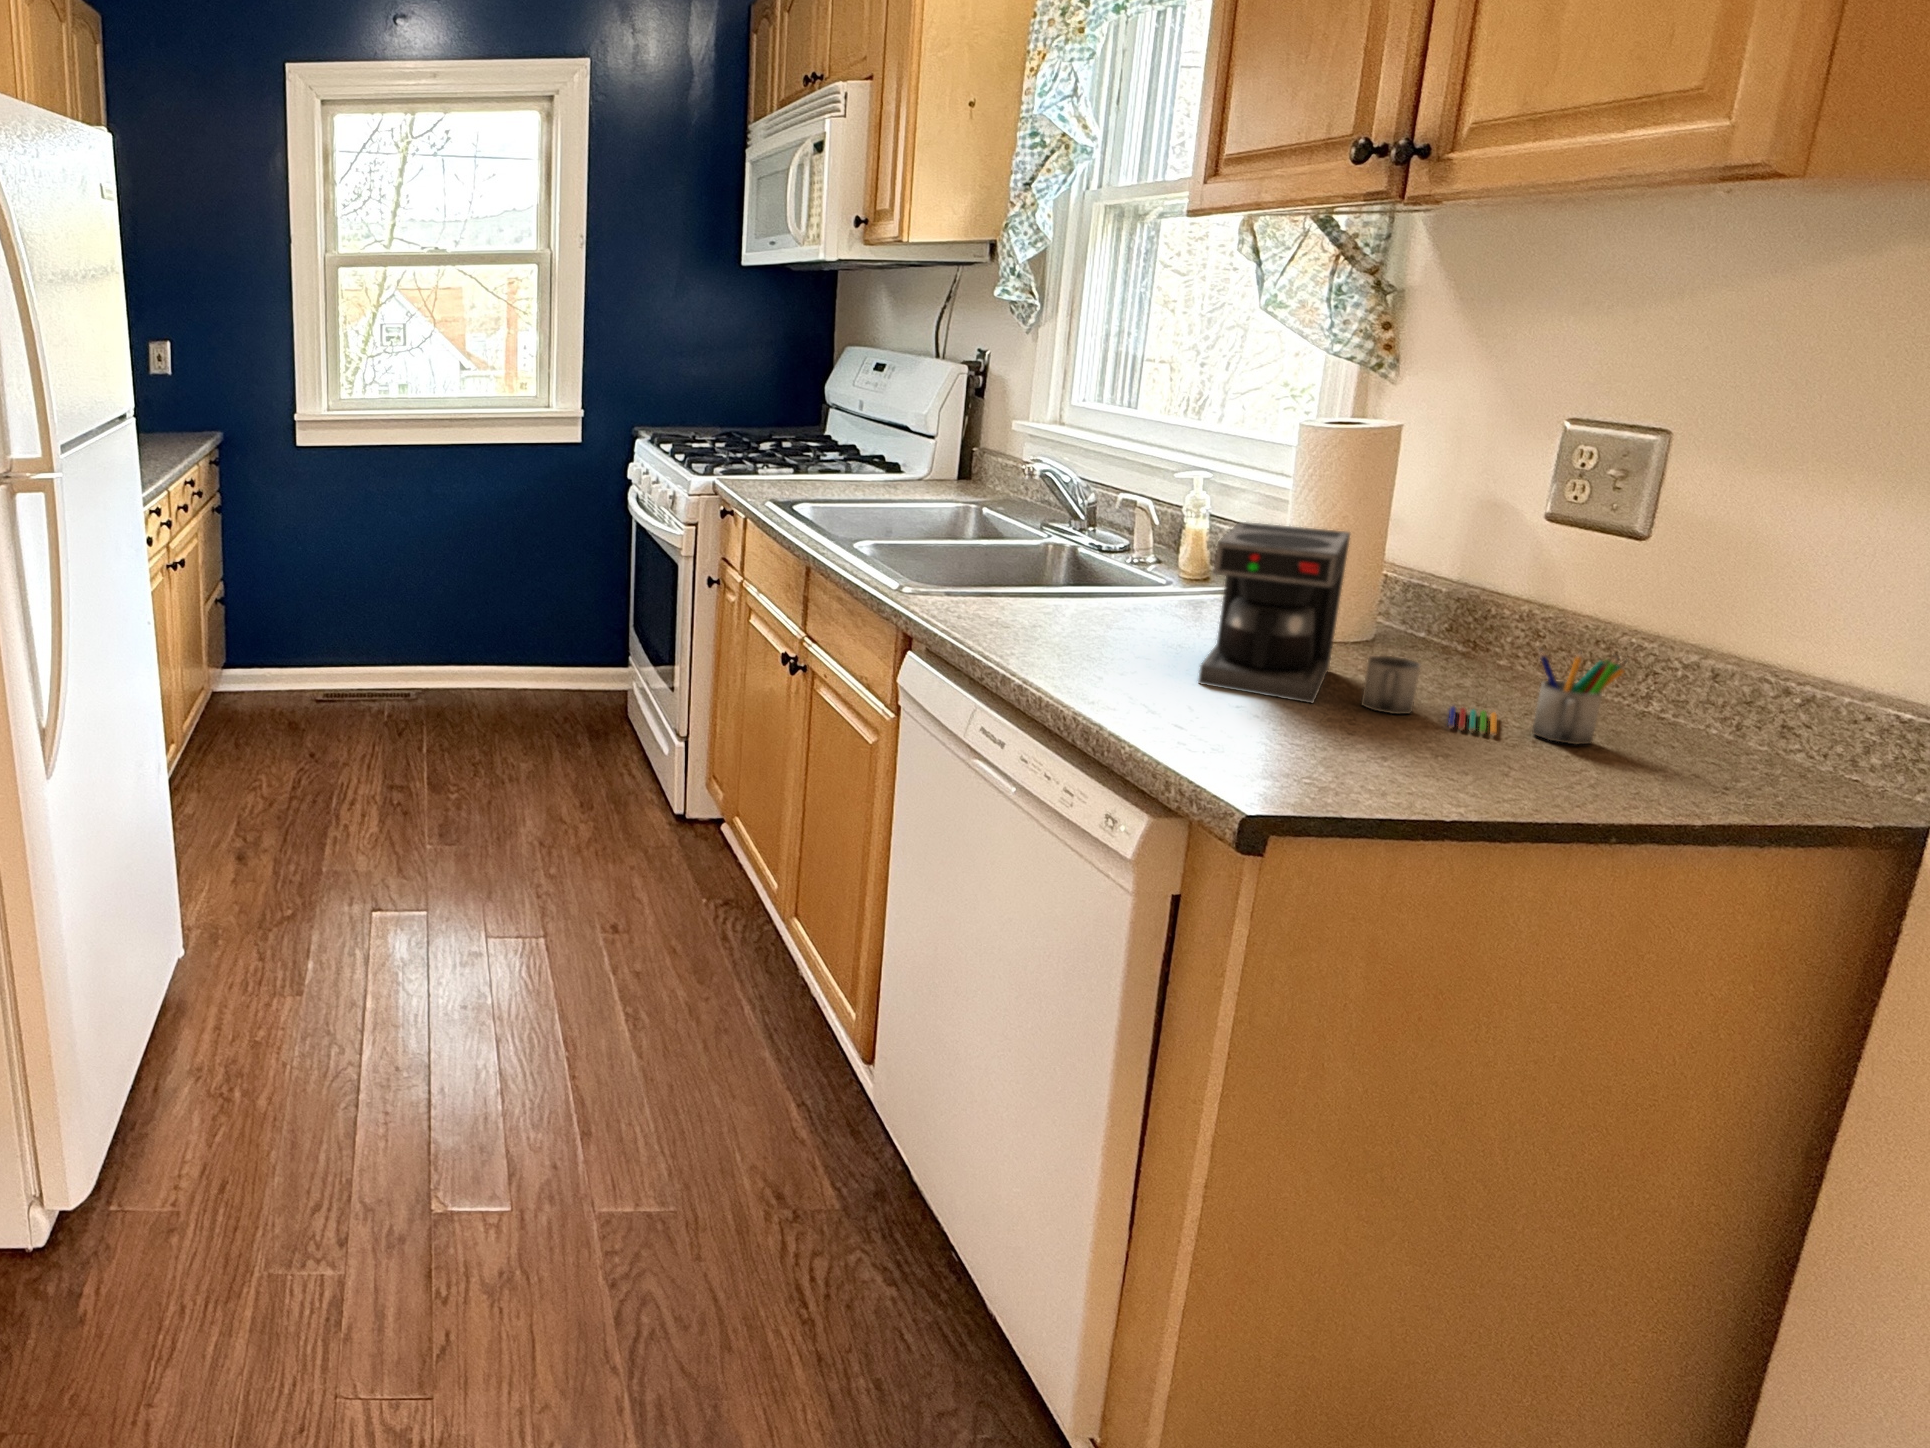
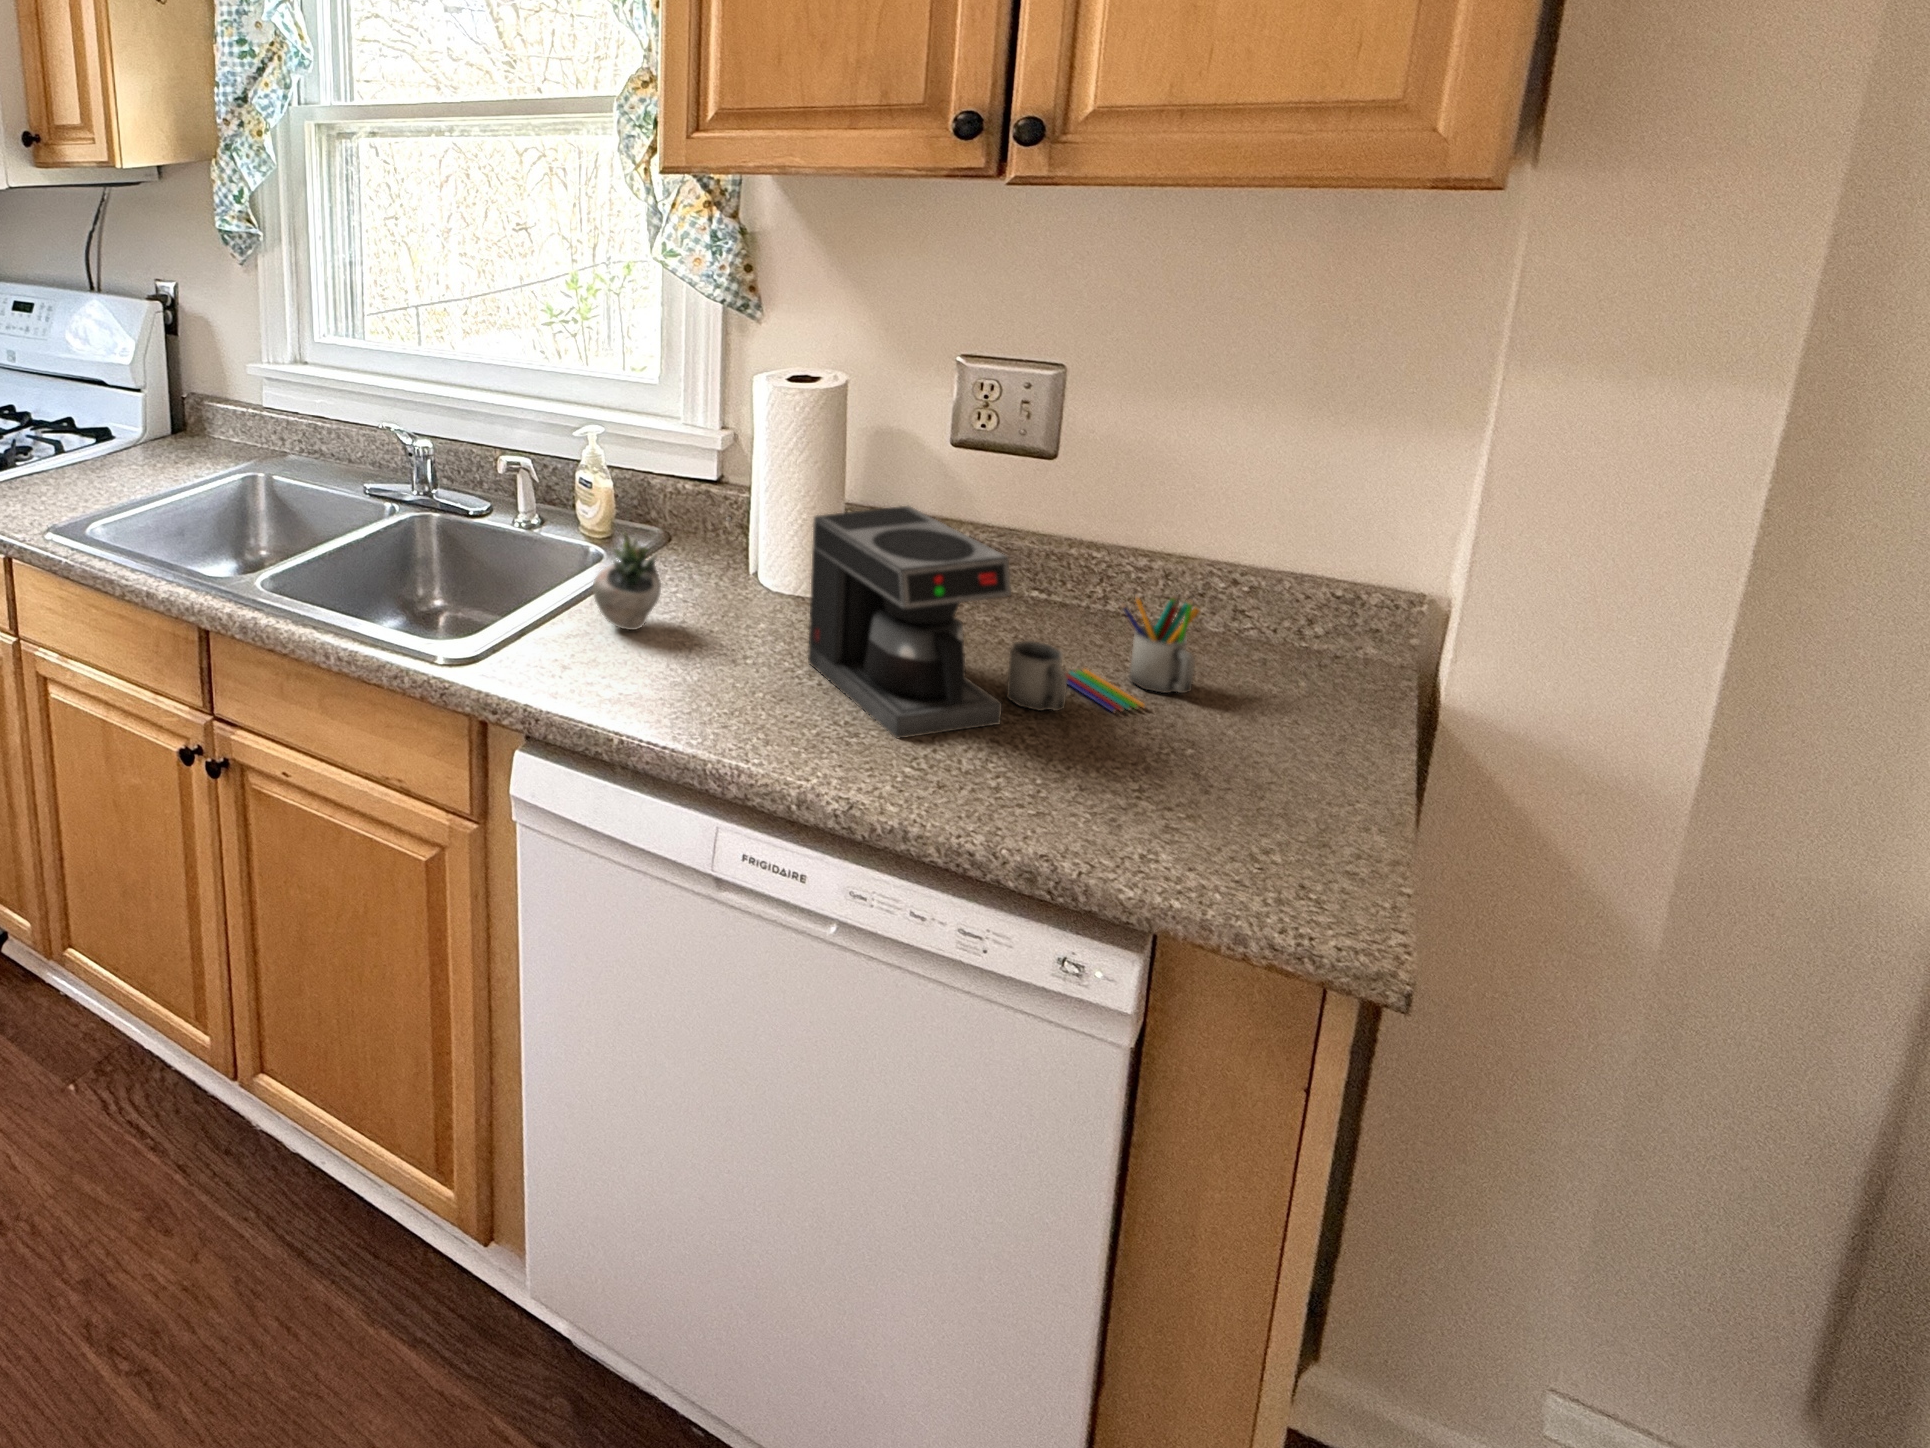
succulent plant: none [1080,529,1218,612] -> present [593,518,731,630]

